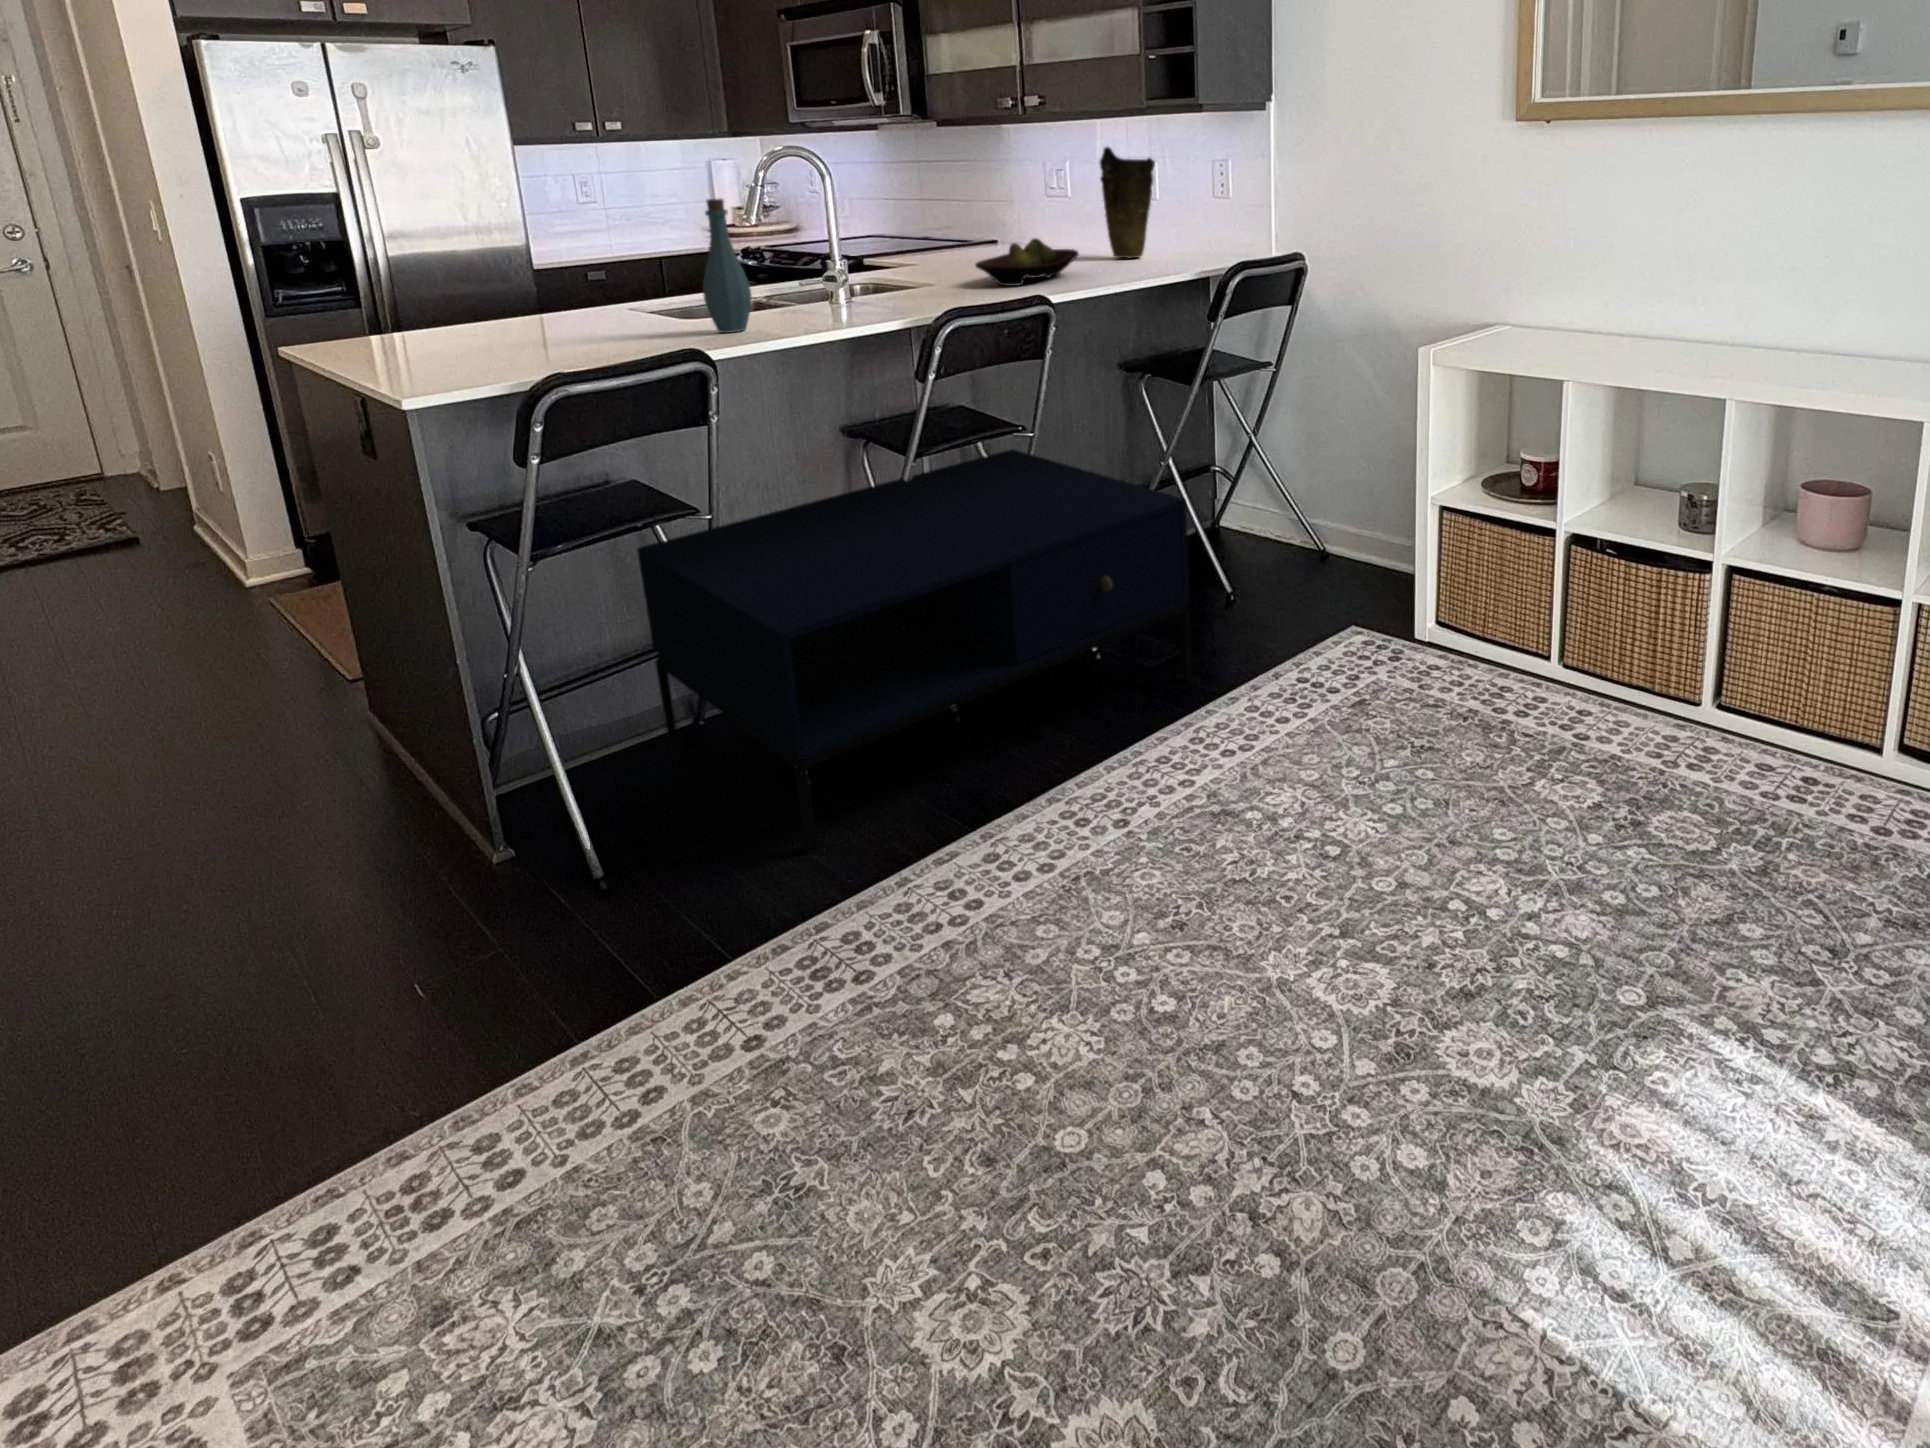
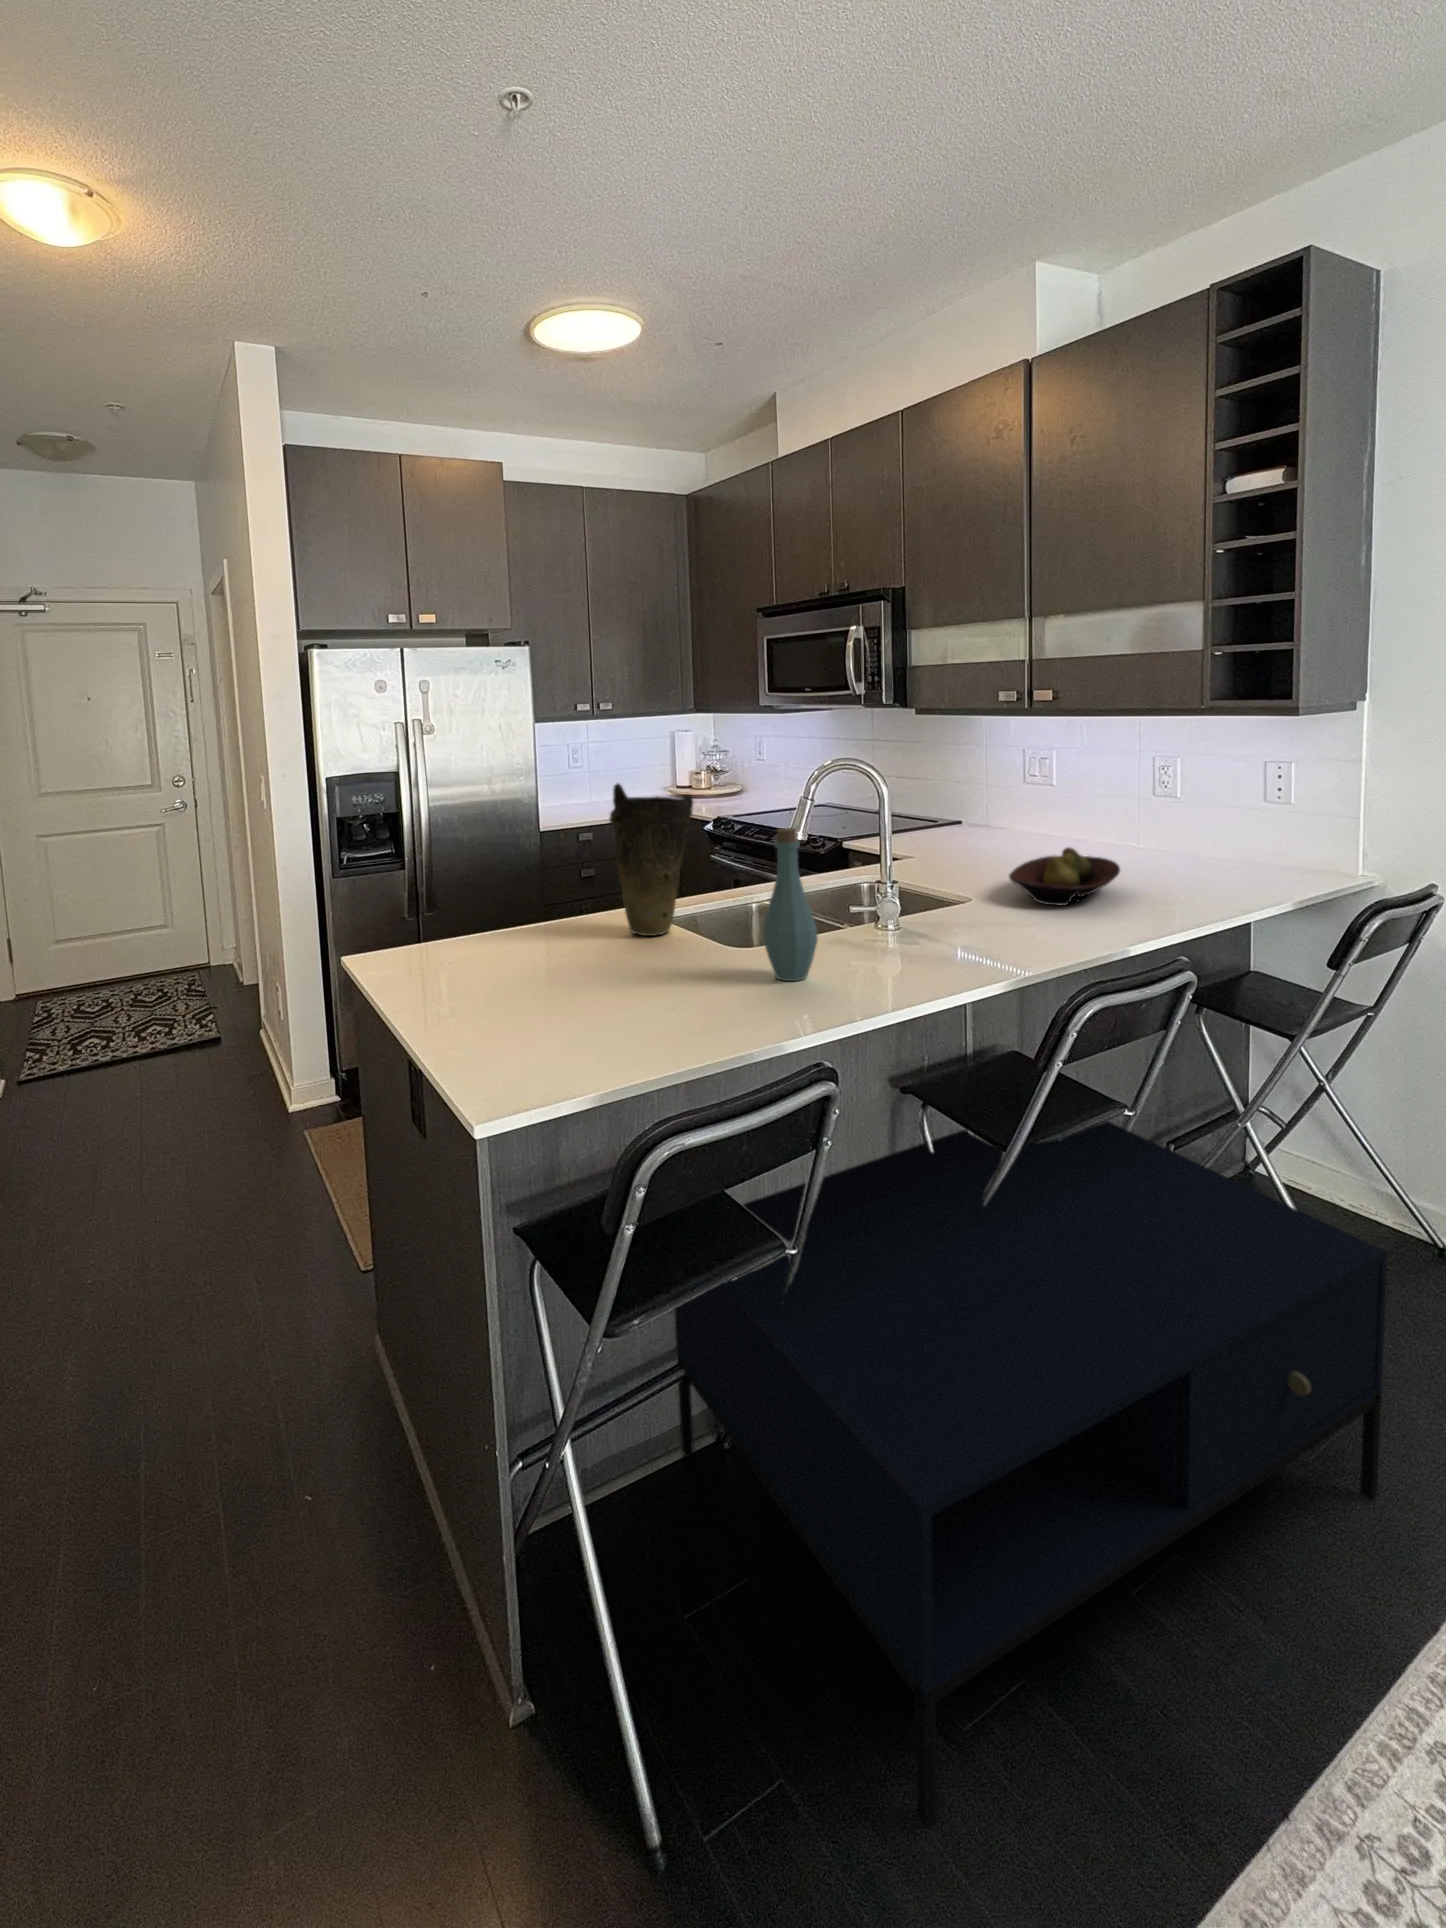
vase: present [1099,147,1155,258] -> present [610,784,693,936]

